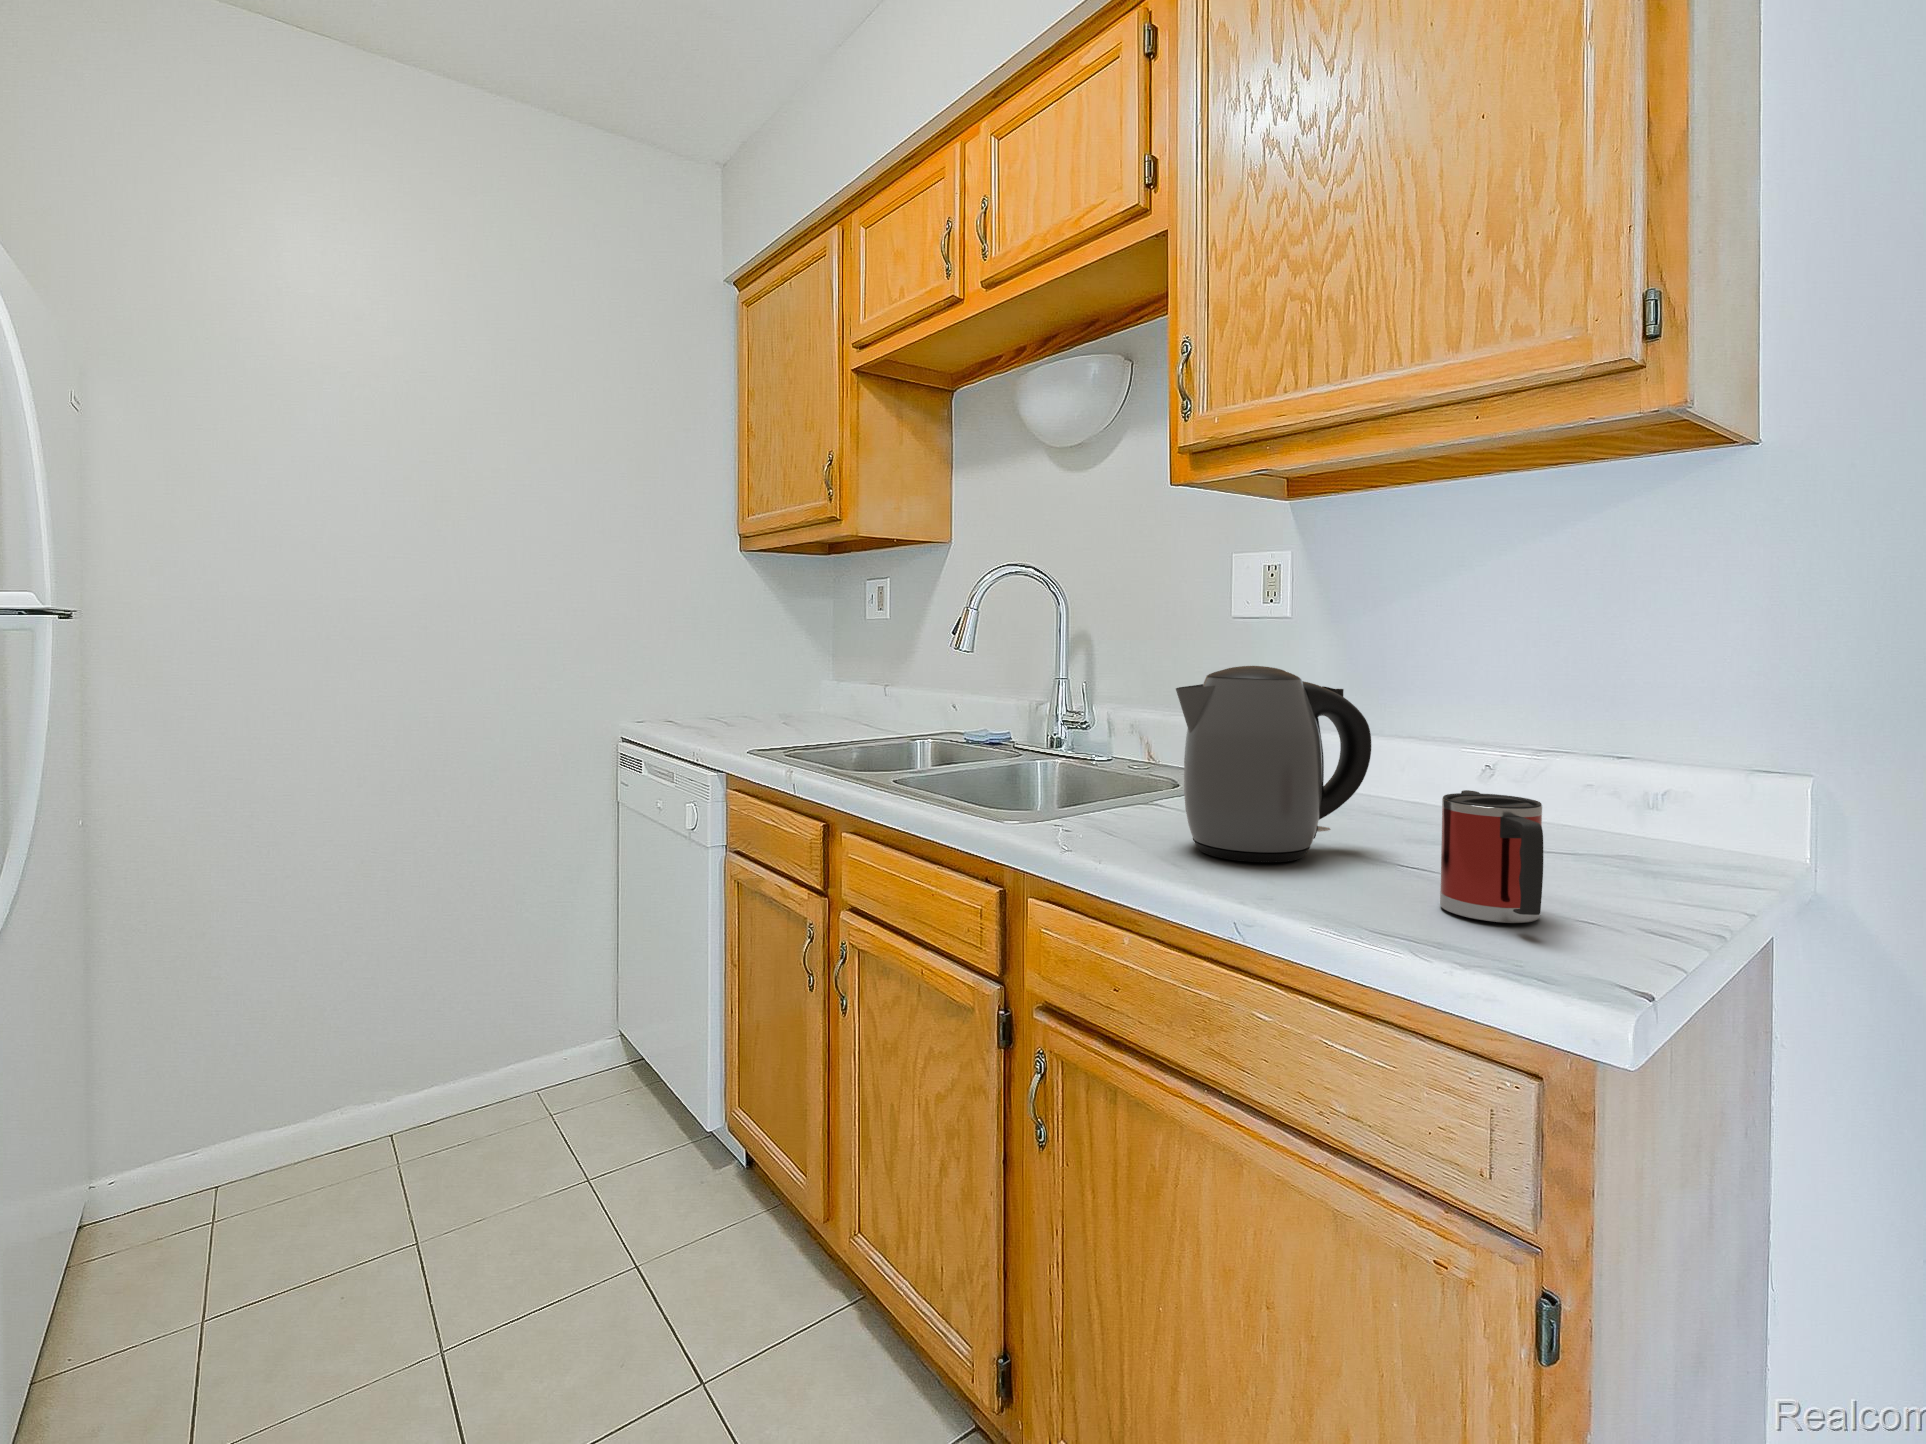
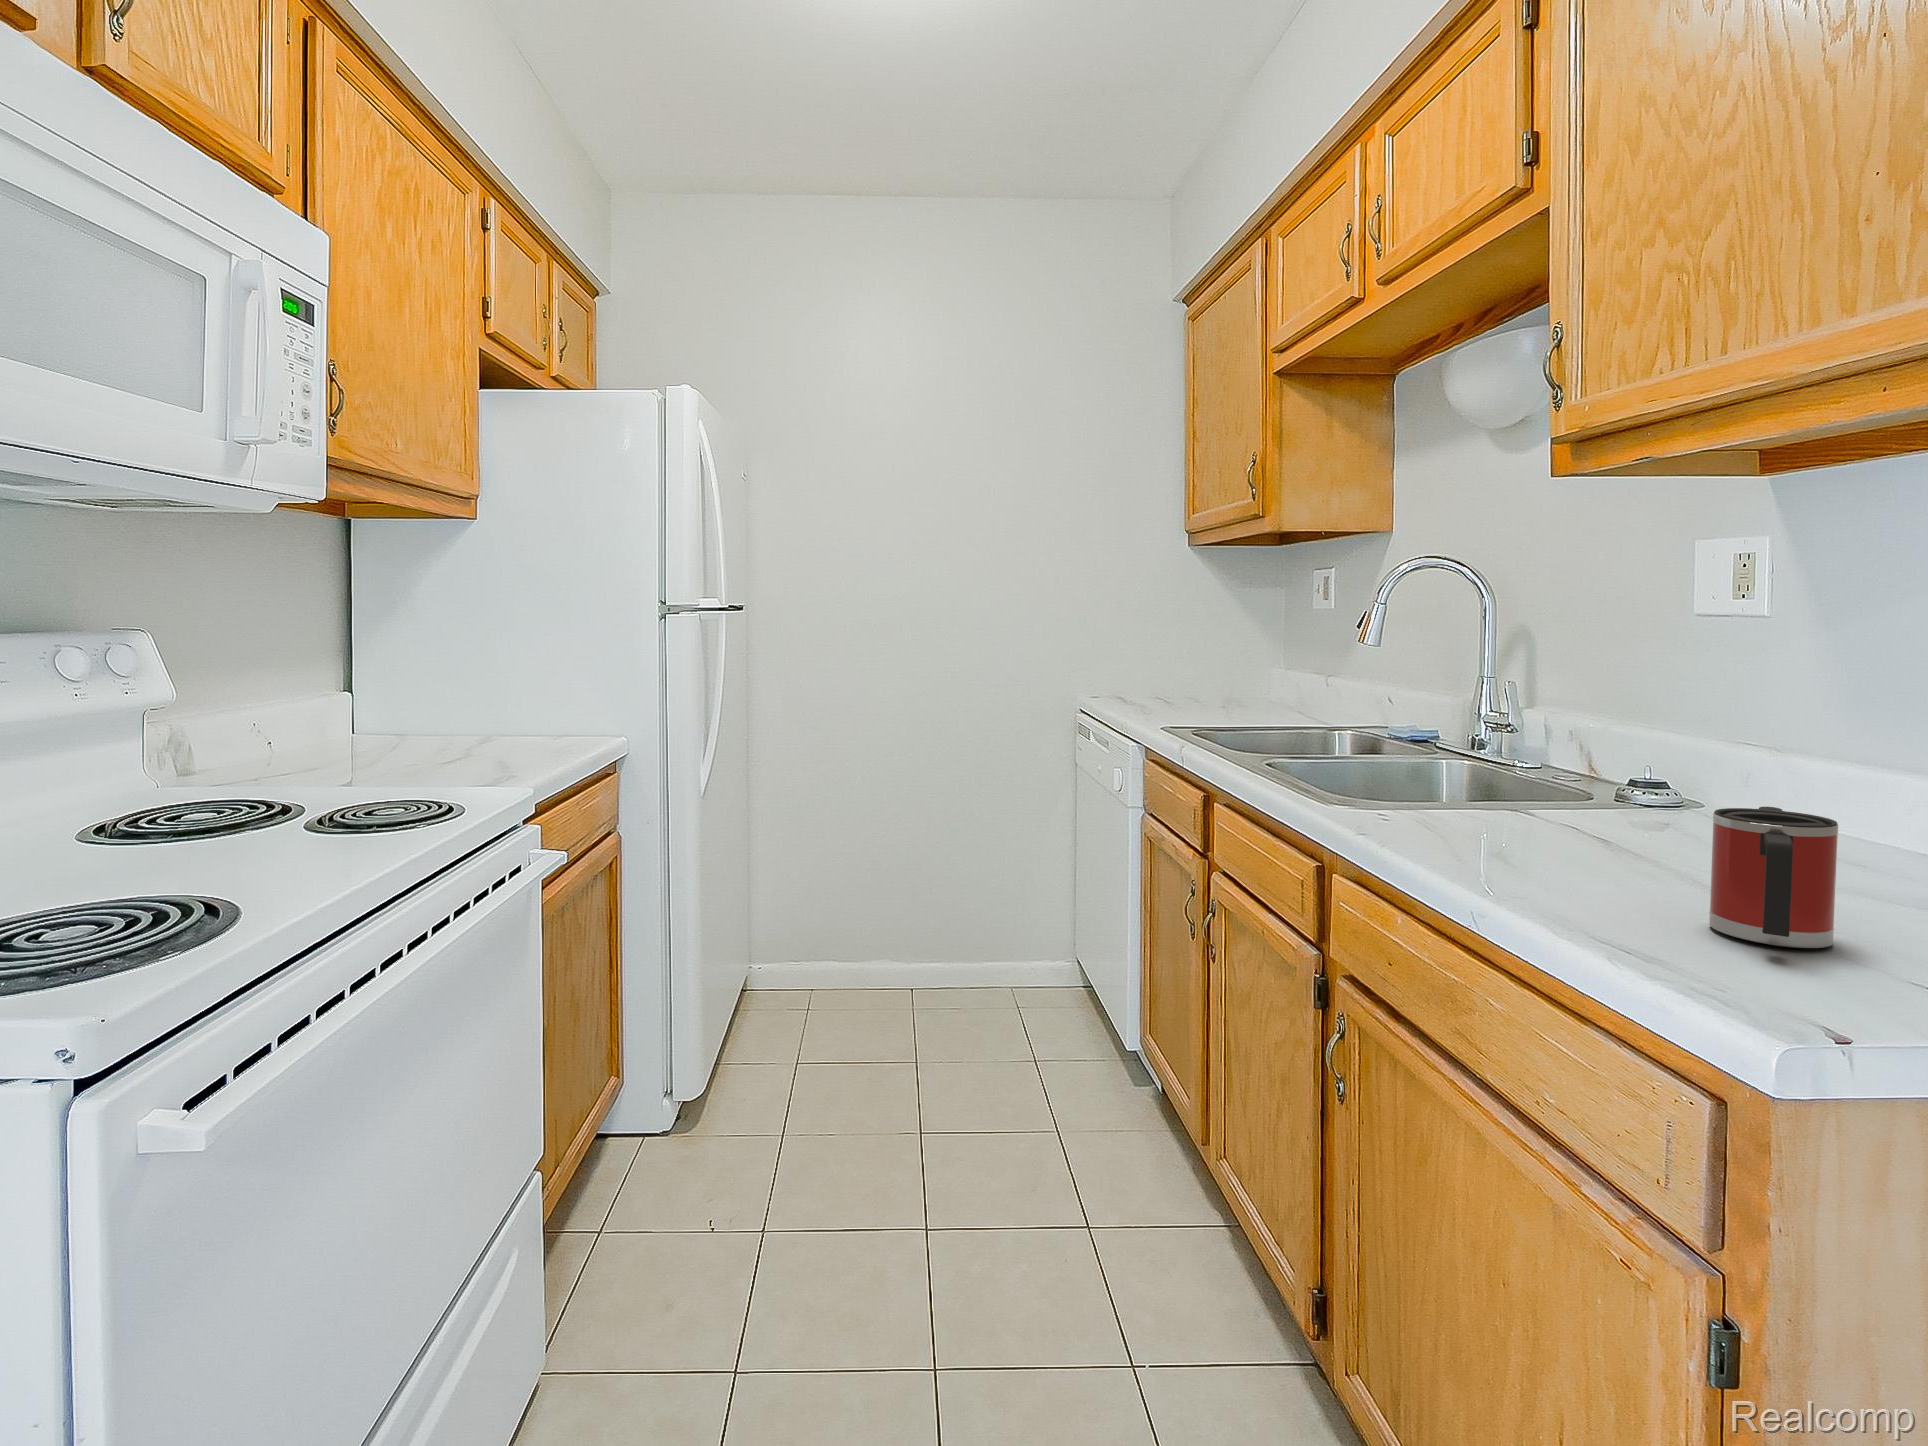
kettle: present [1176,666,1371,862] -> none [1474,669,1719,867]

